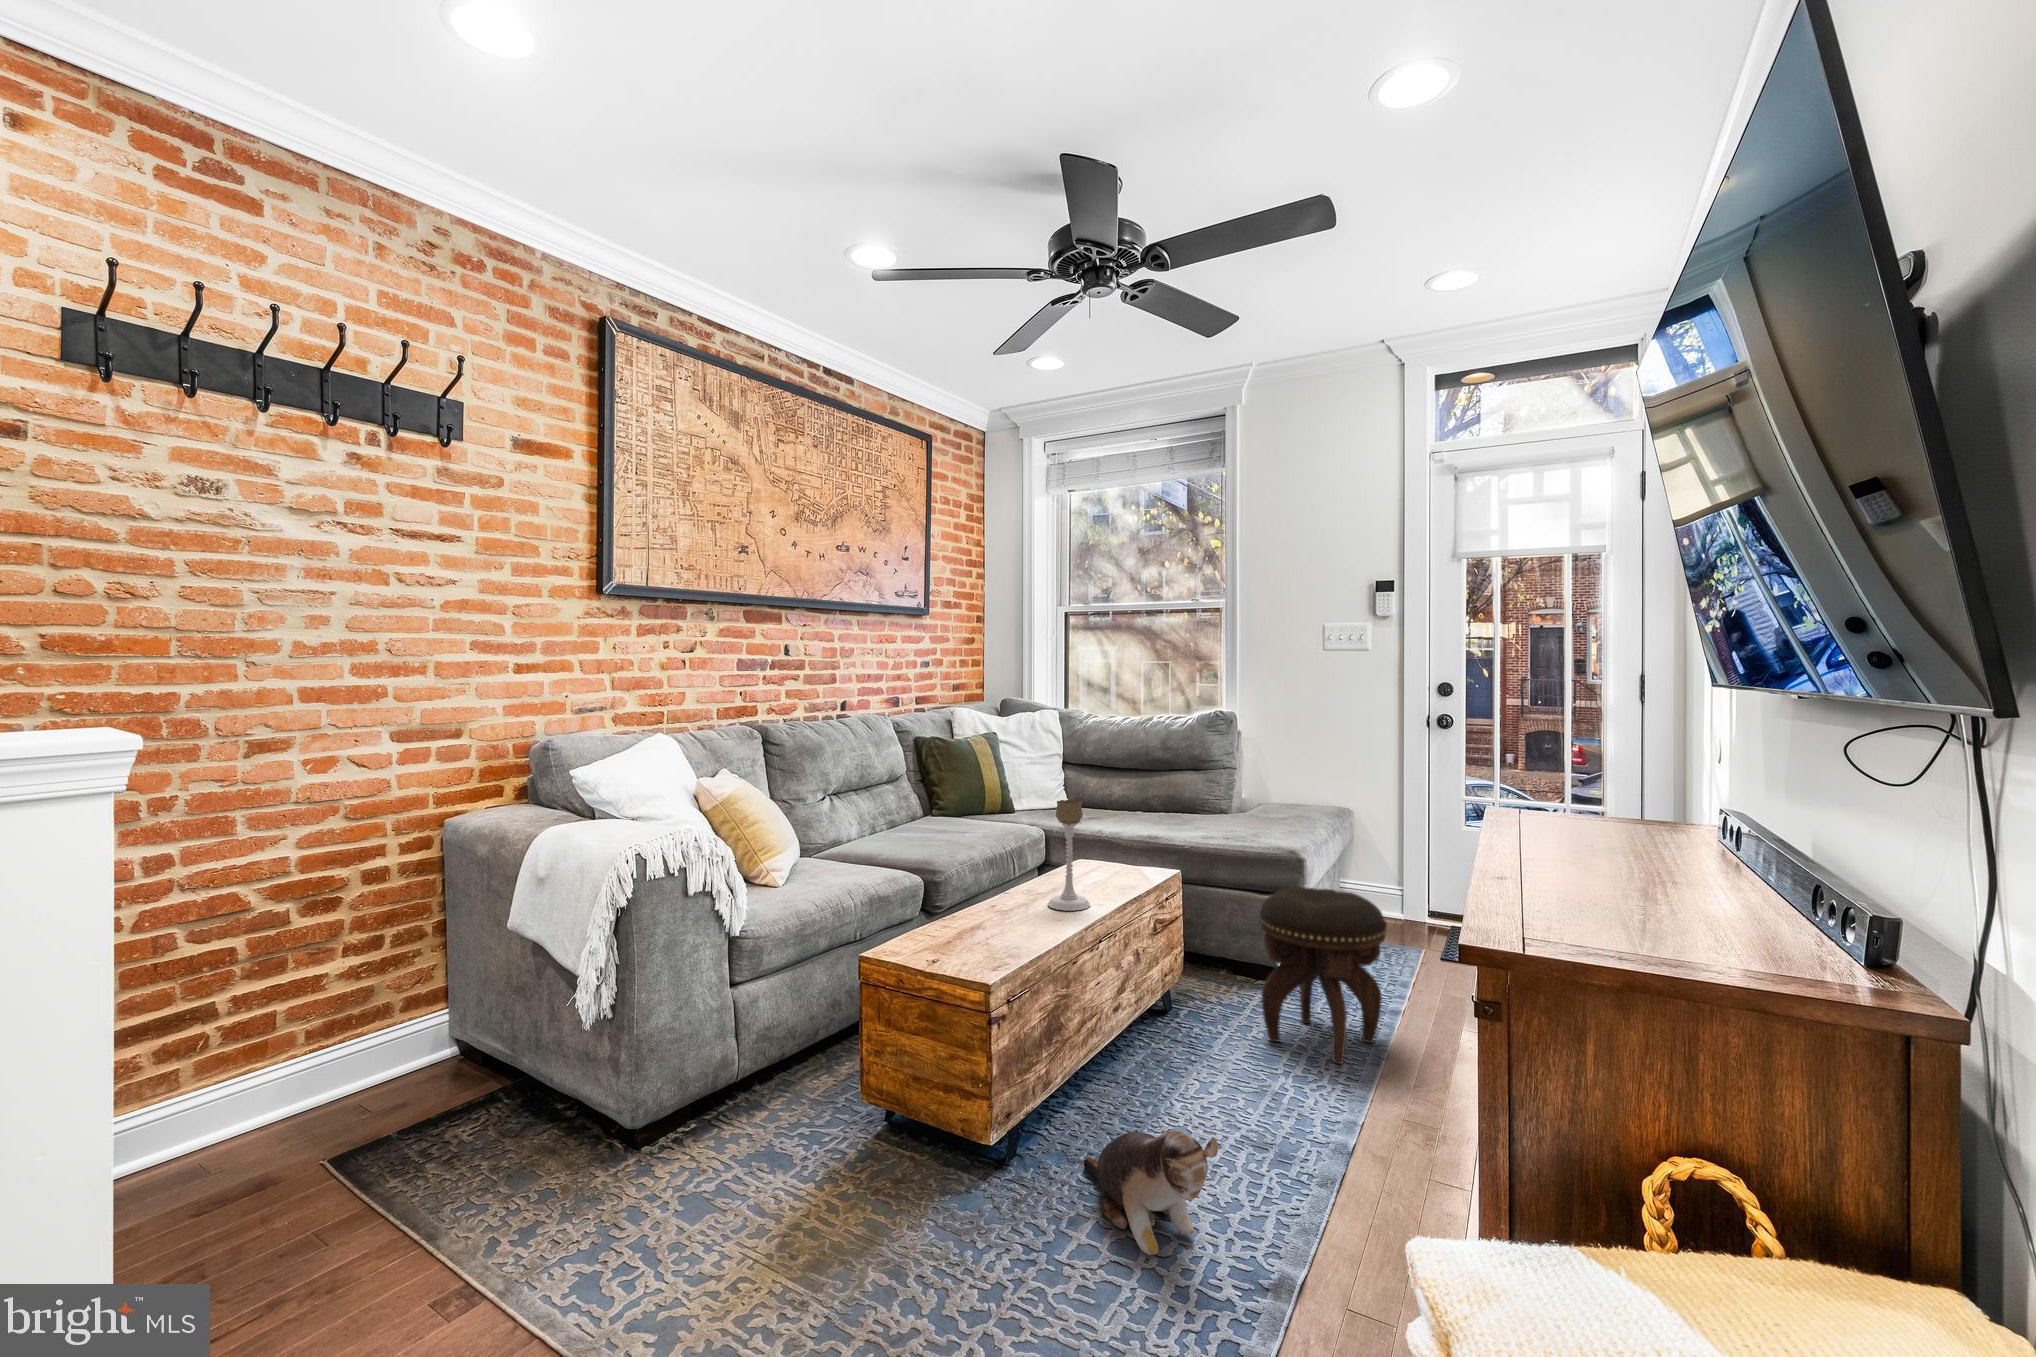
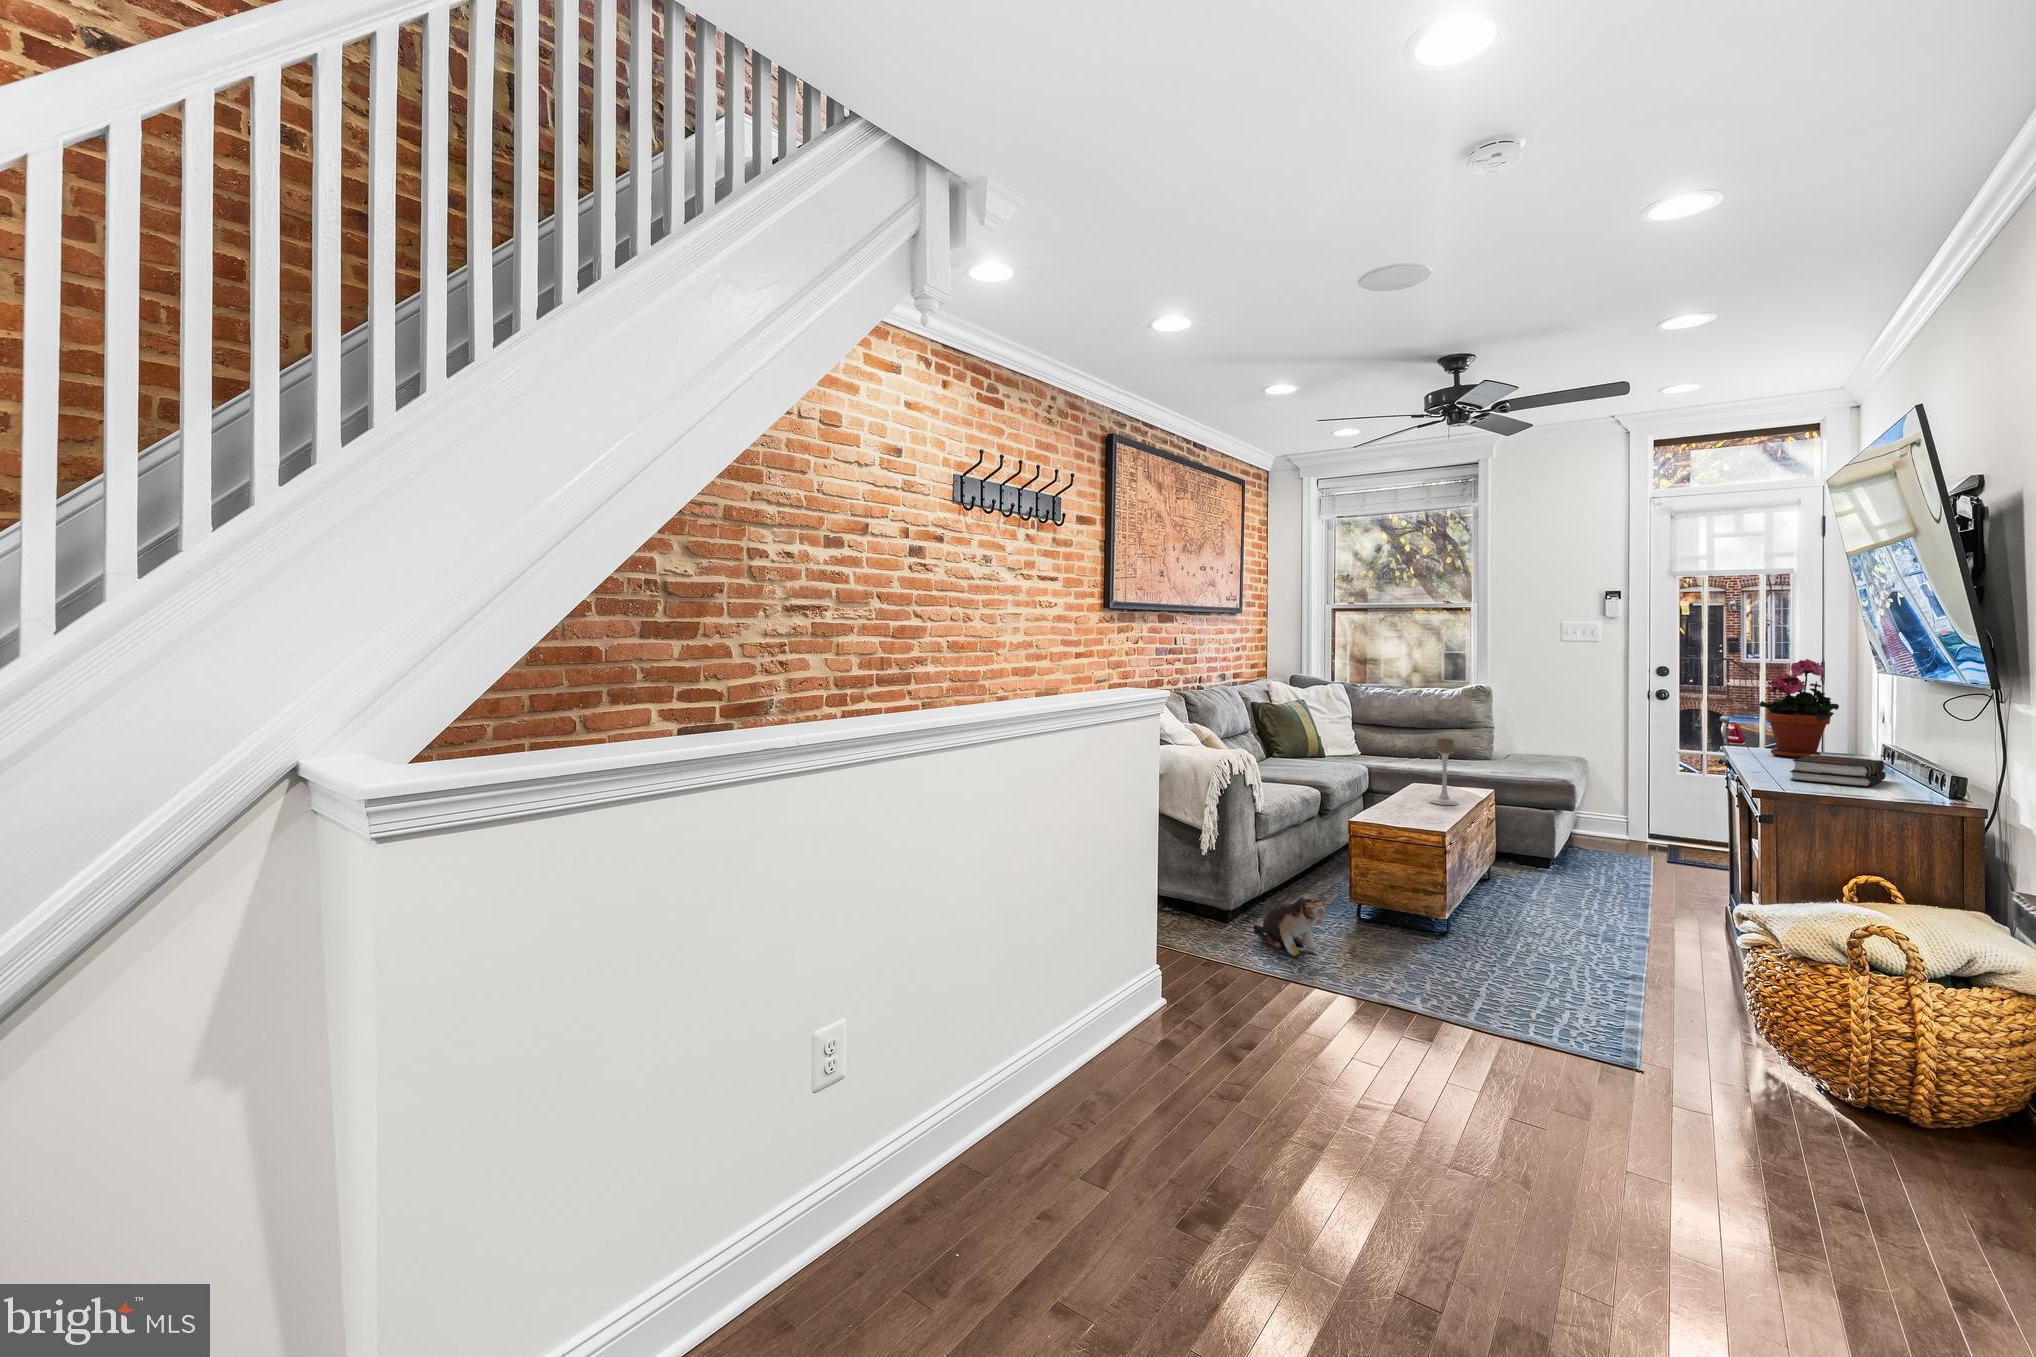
potted plant: none [1531,667,1653,840] -> present [1759,659,1839,758]
book: none [1547,850,1730,938] -> present [1790,755,1886,787]
footstool: present [1260,887,1387,1064] -> none [1556,799,1648,905]
plush toy: present [1084,1129,1218,1255] -> present [1253,894,1331,956]

